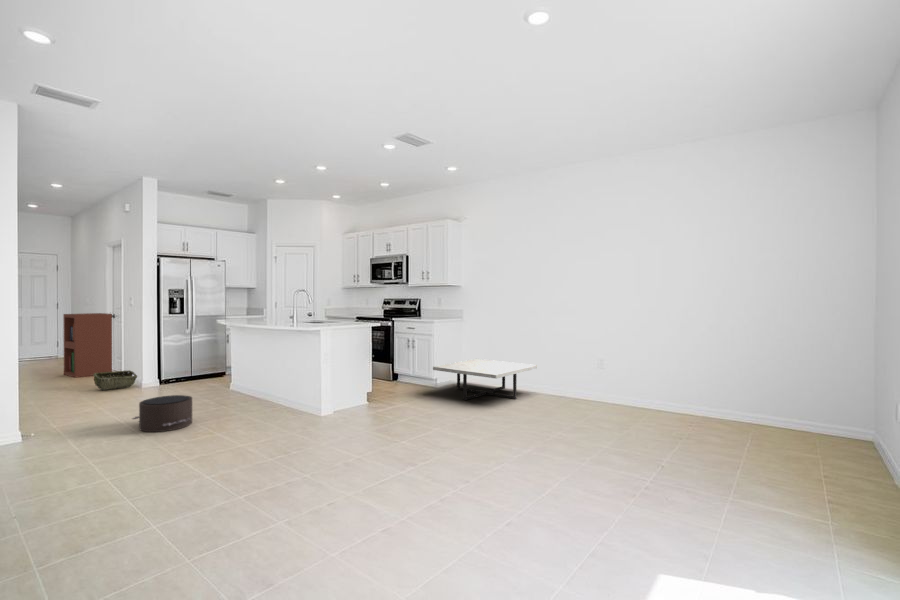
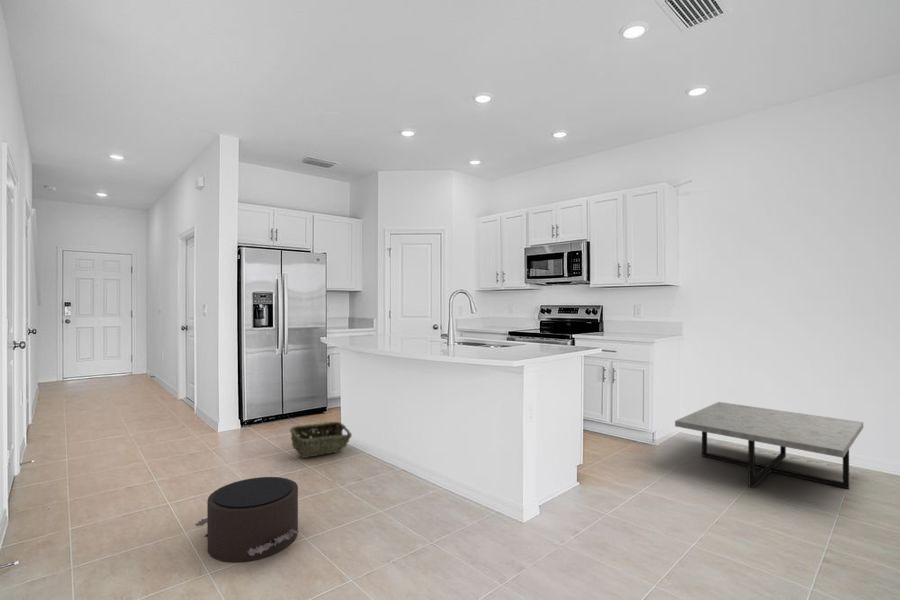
bookshelf: present [63,313,112,377] -> none [126,324,183,410]
woven basket: present [93,370,137,390] -> present [290,422,352,458]

